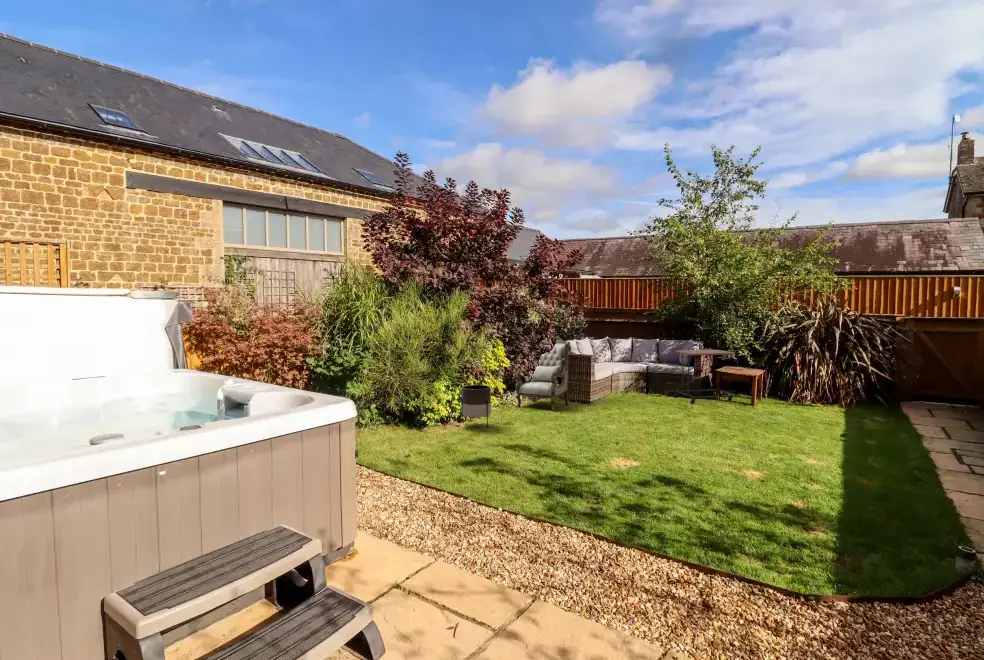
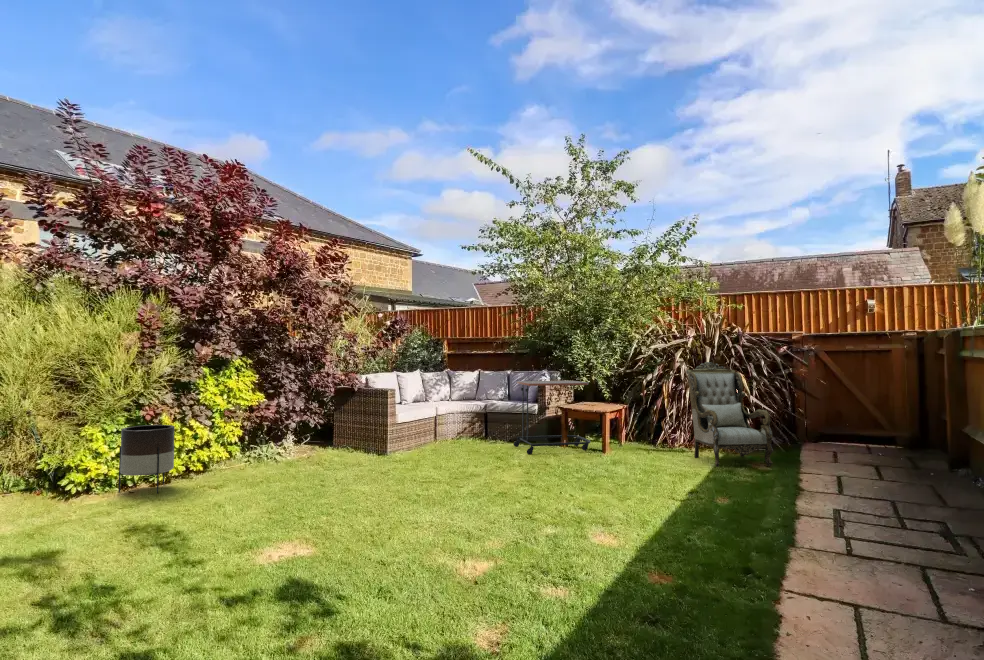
armchair: present [516,336,570,411] -> present [686,362,773,467]

